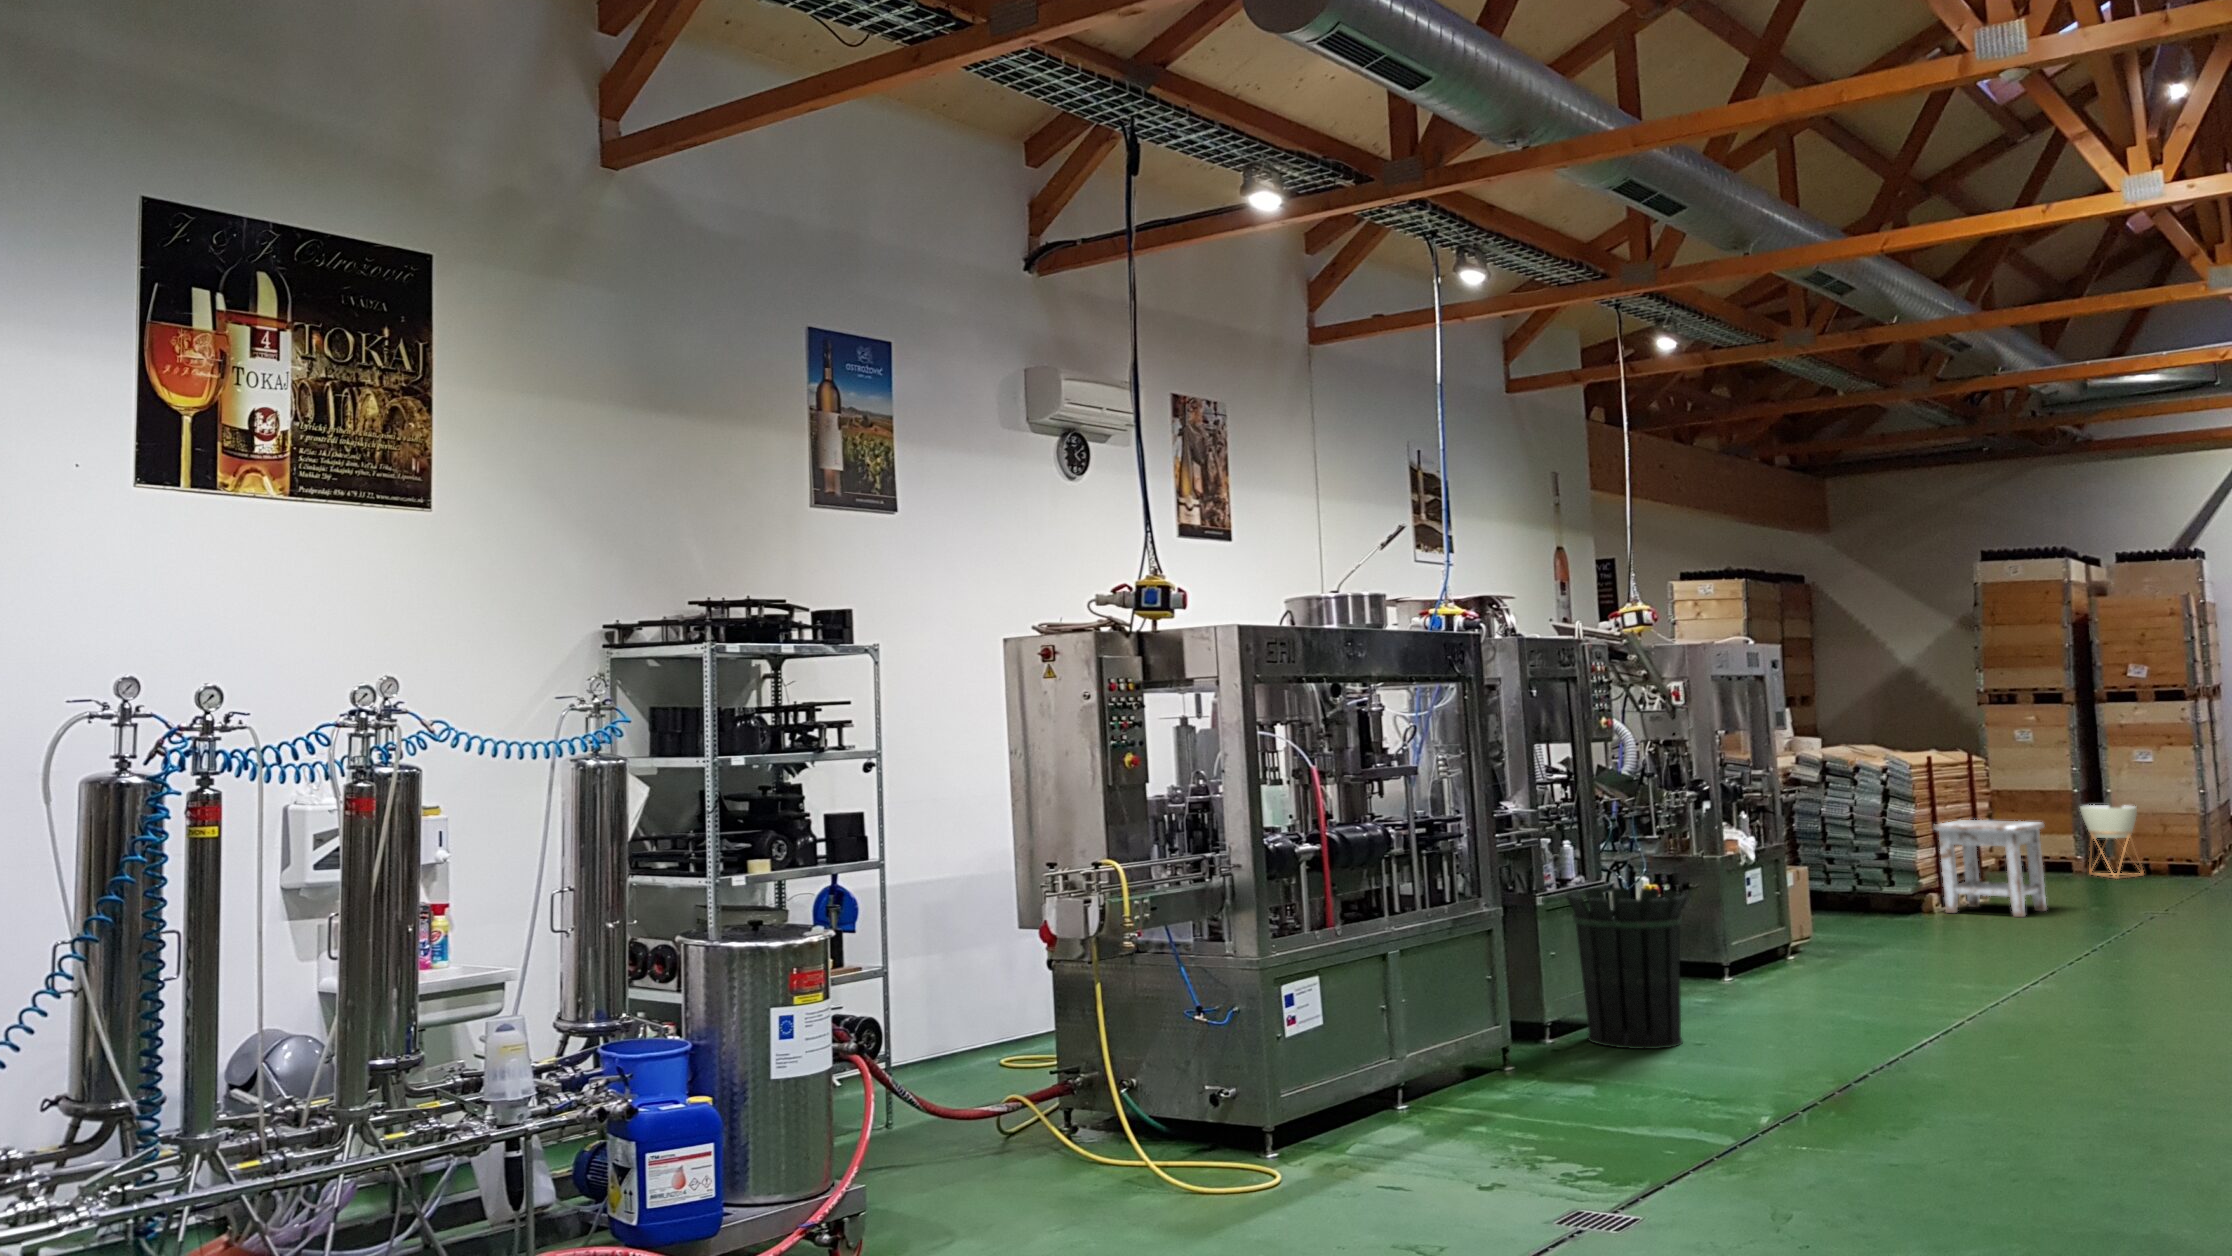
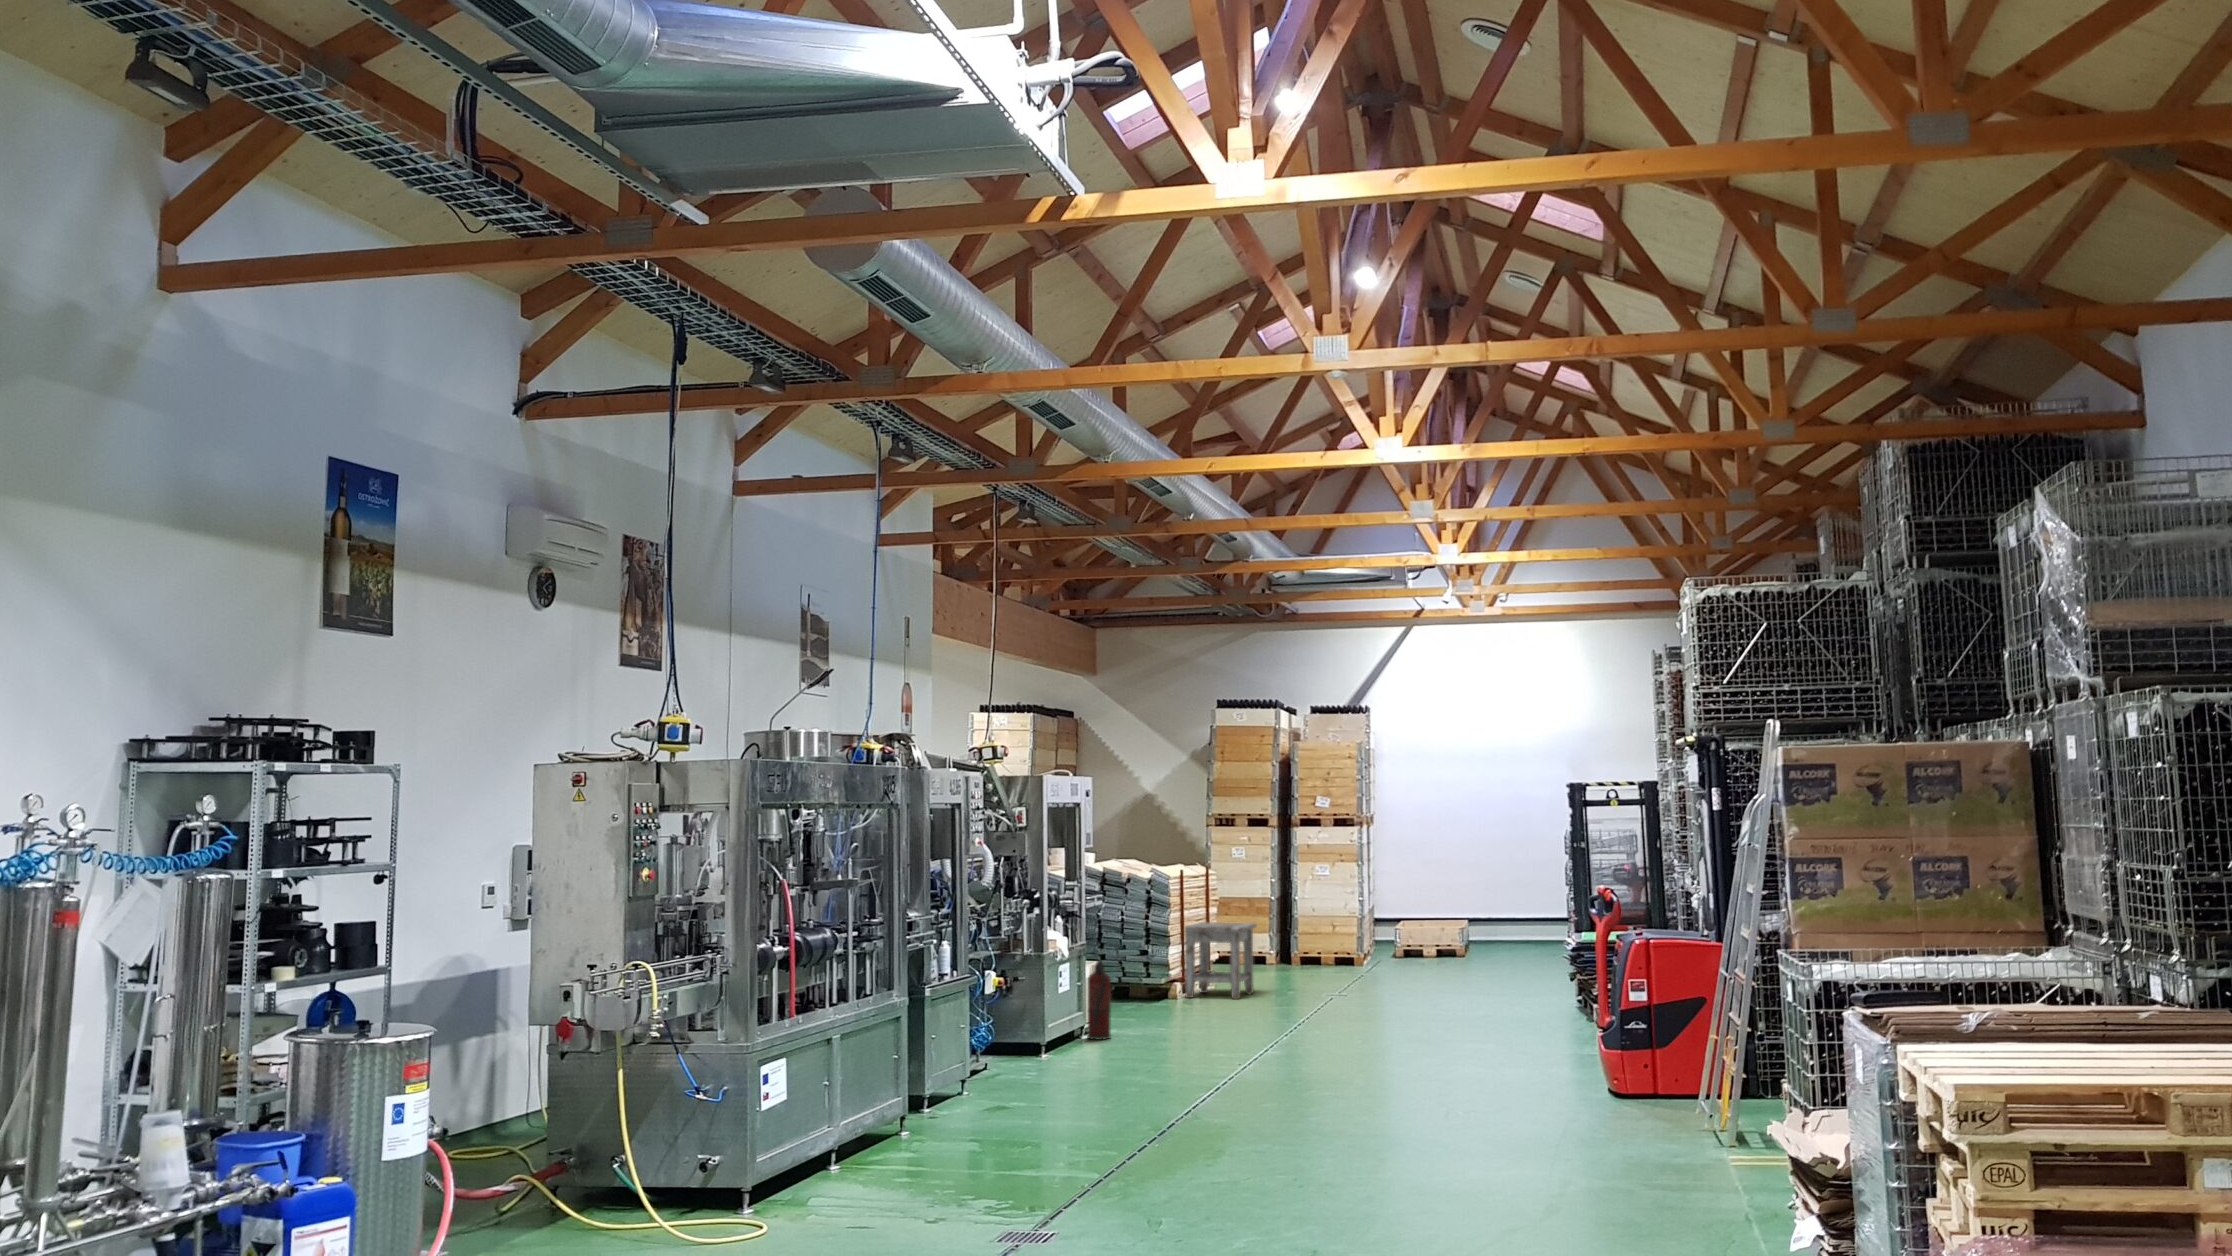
planter: present [2080,805,2144,878] -> none [1275,909,1313,968]
fire extinguisher: none [1789,864,1826,963] -> present [1088,960,1111,1040]
waste bin: present [1565,888,1687,1049] -> none [947,981,1040,1110]

